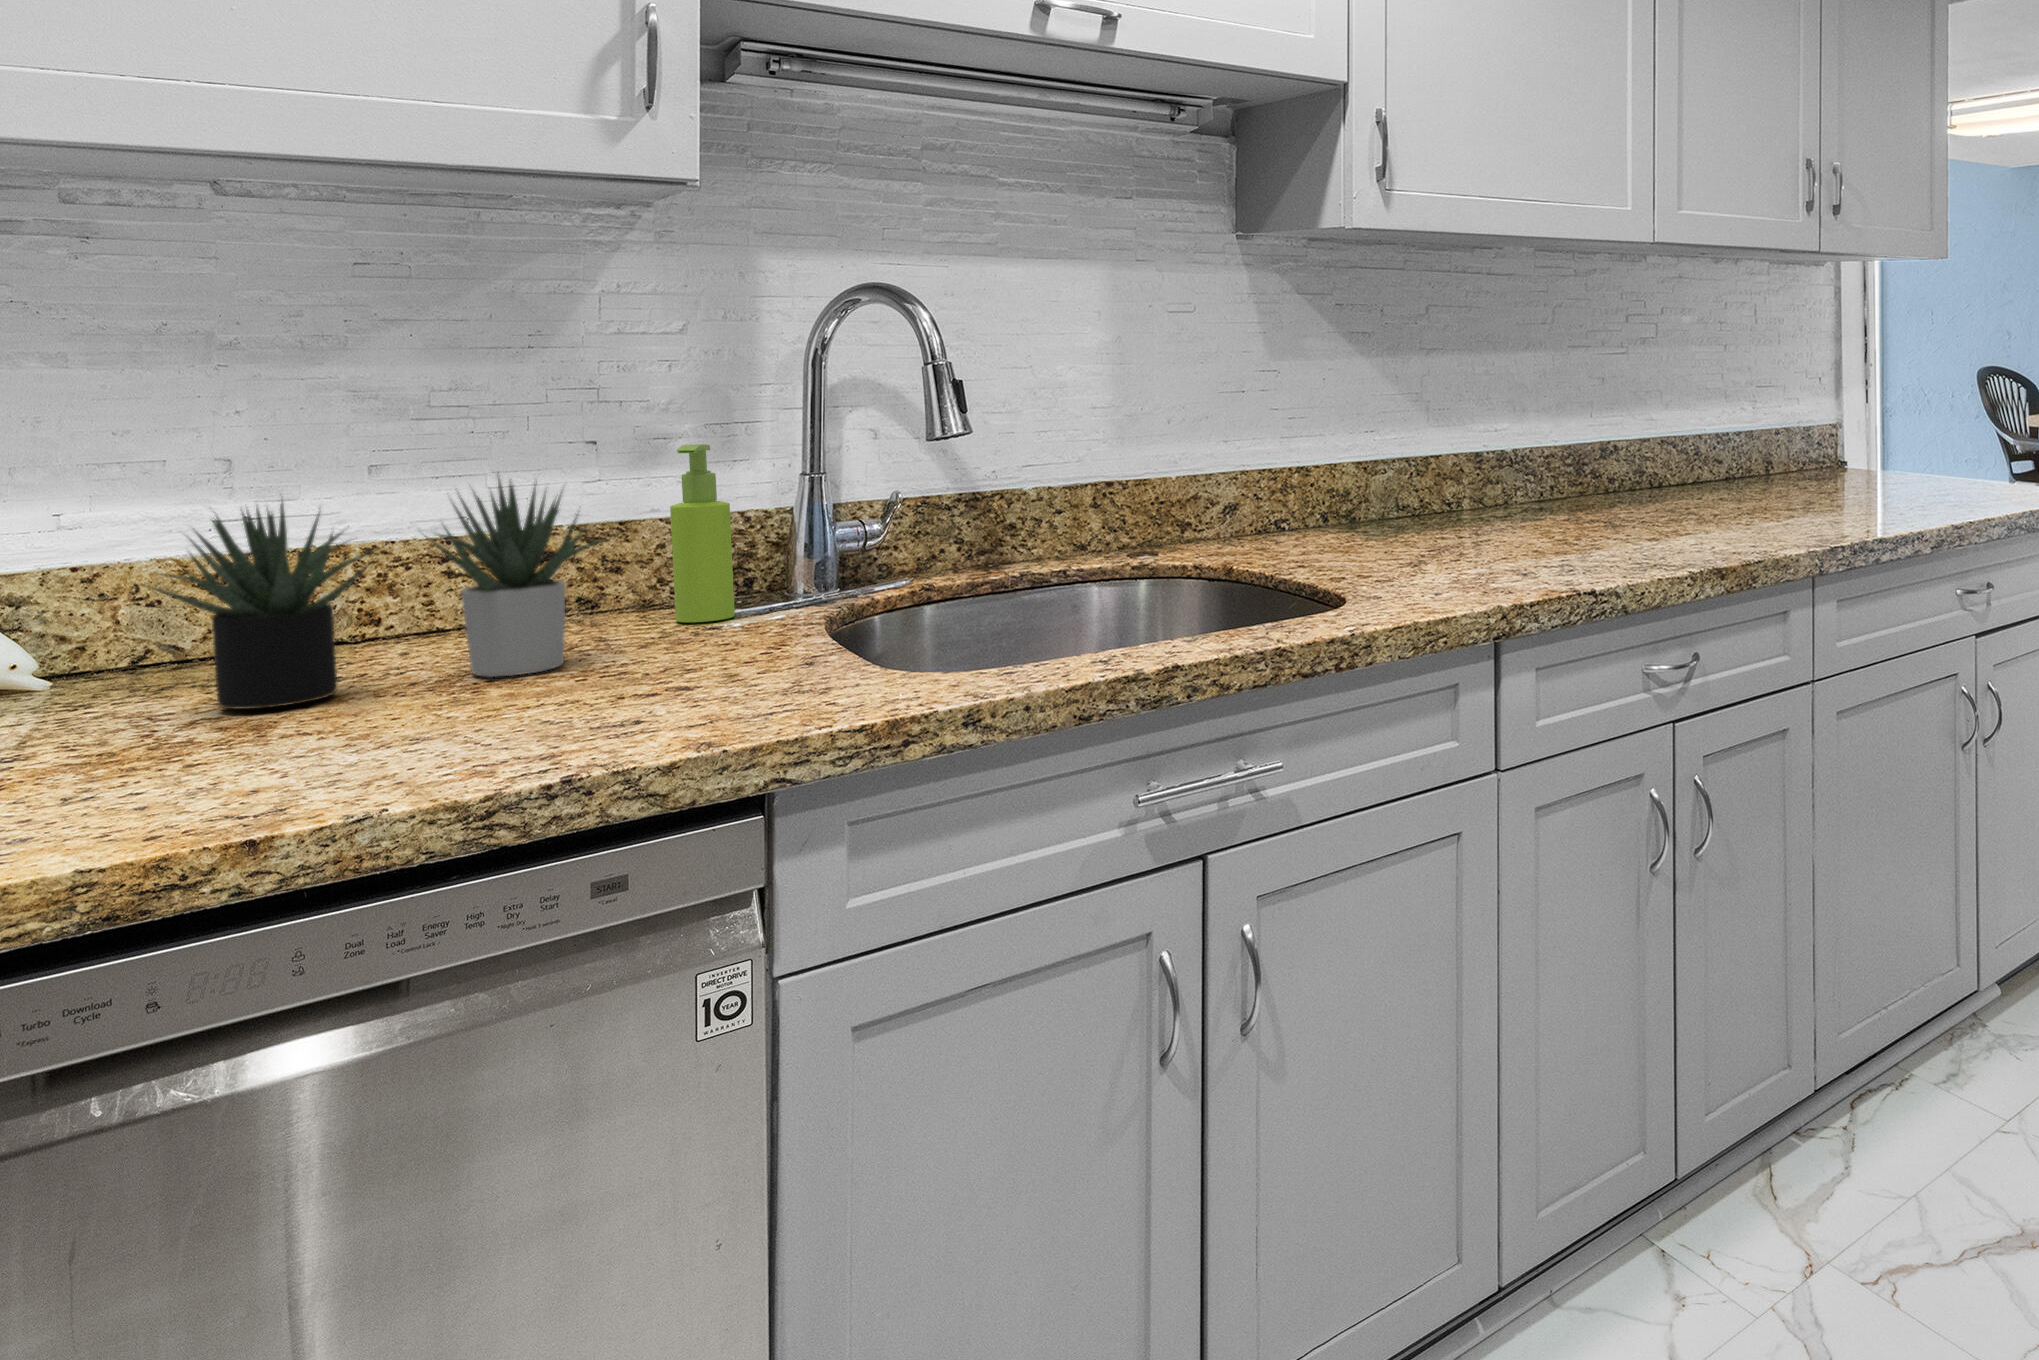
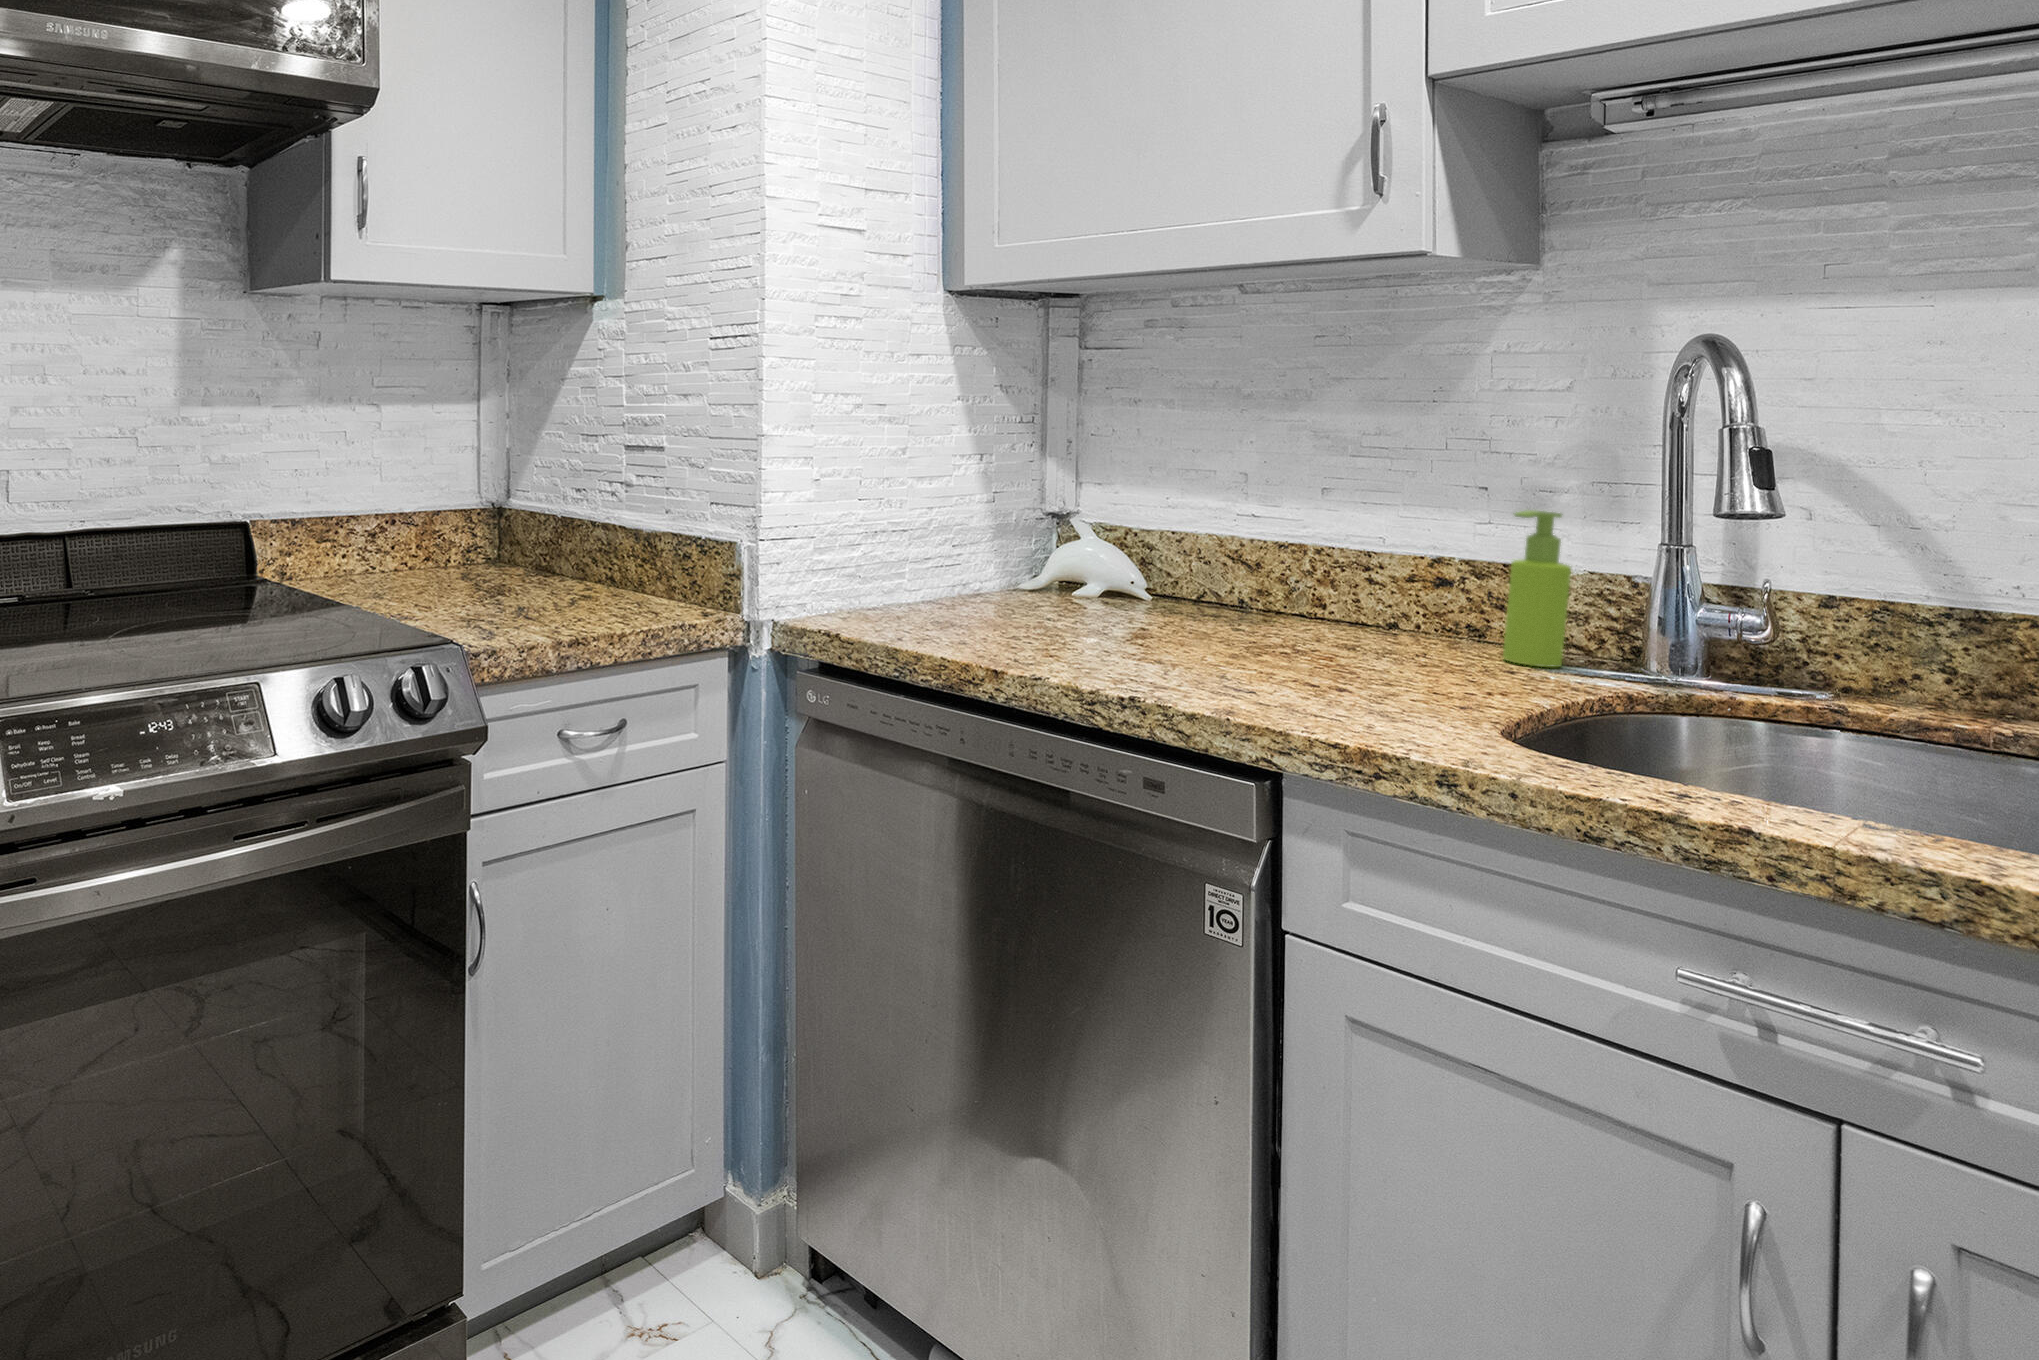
succulent plant: present [150,479,605,709] -> none [1124,507,1399,657]

